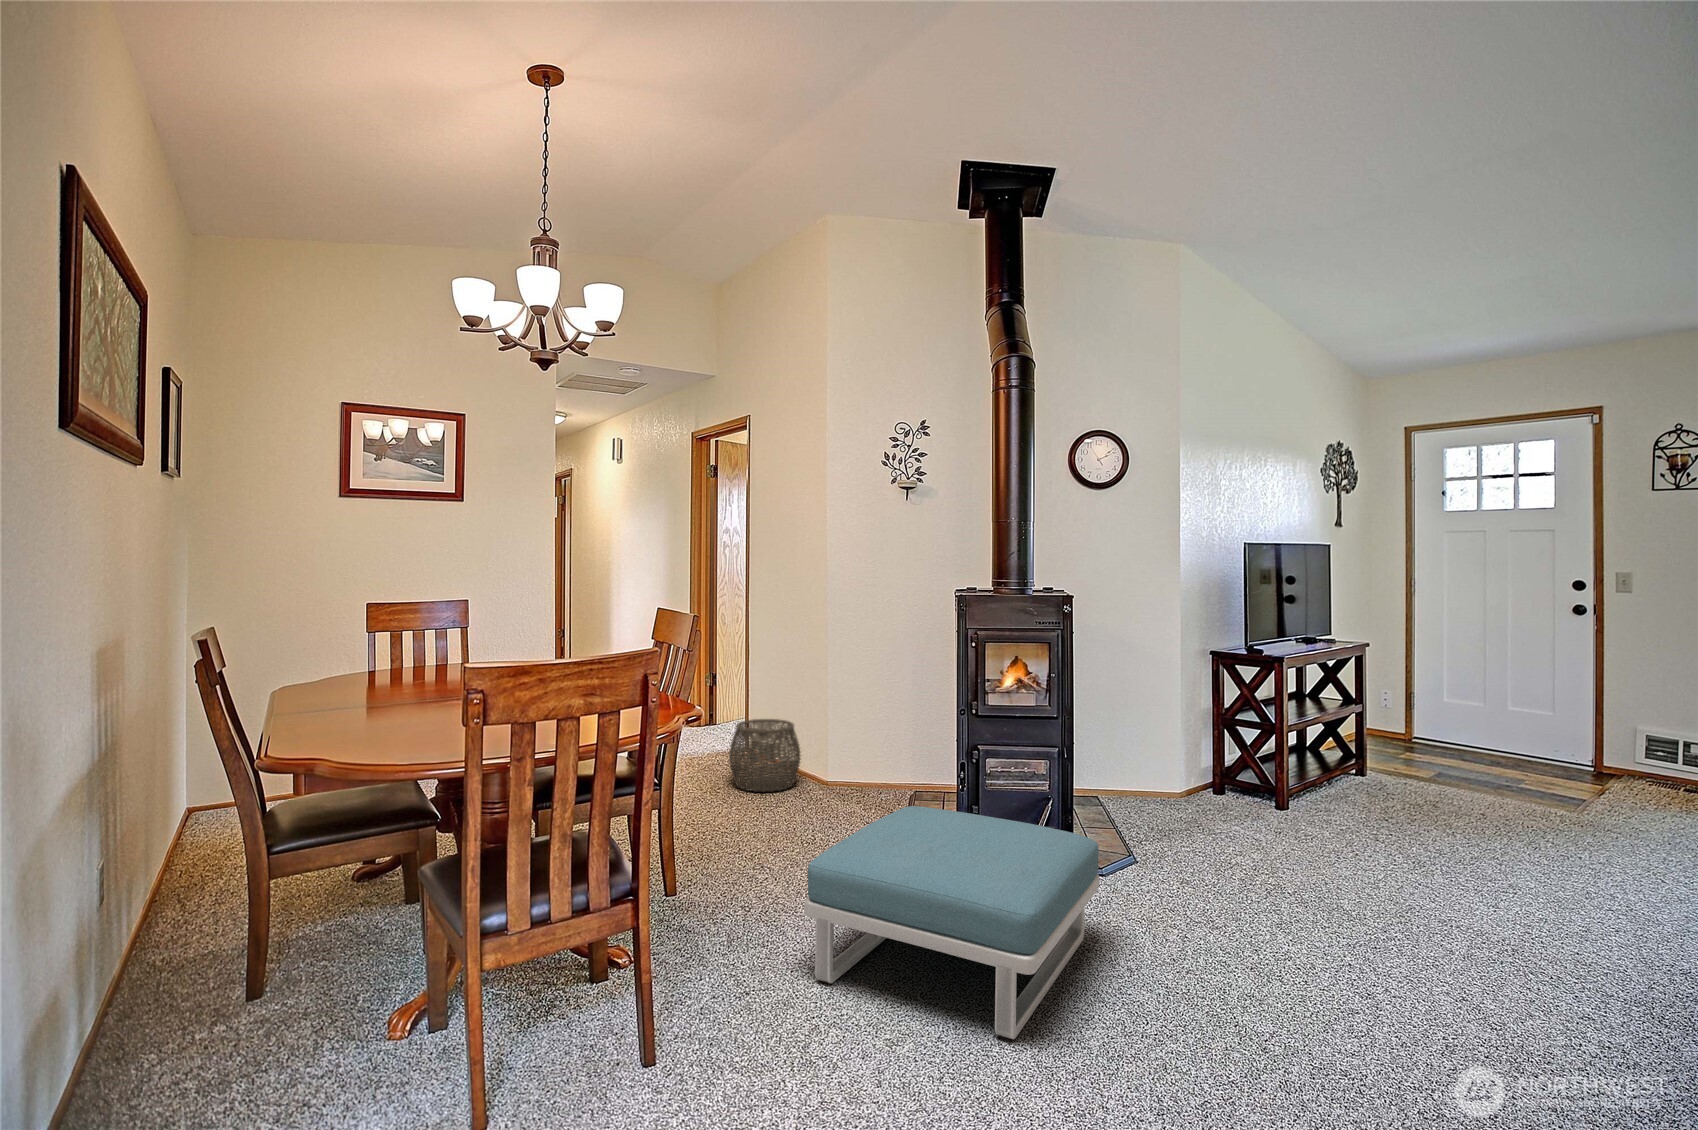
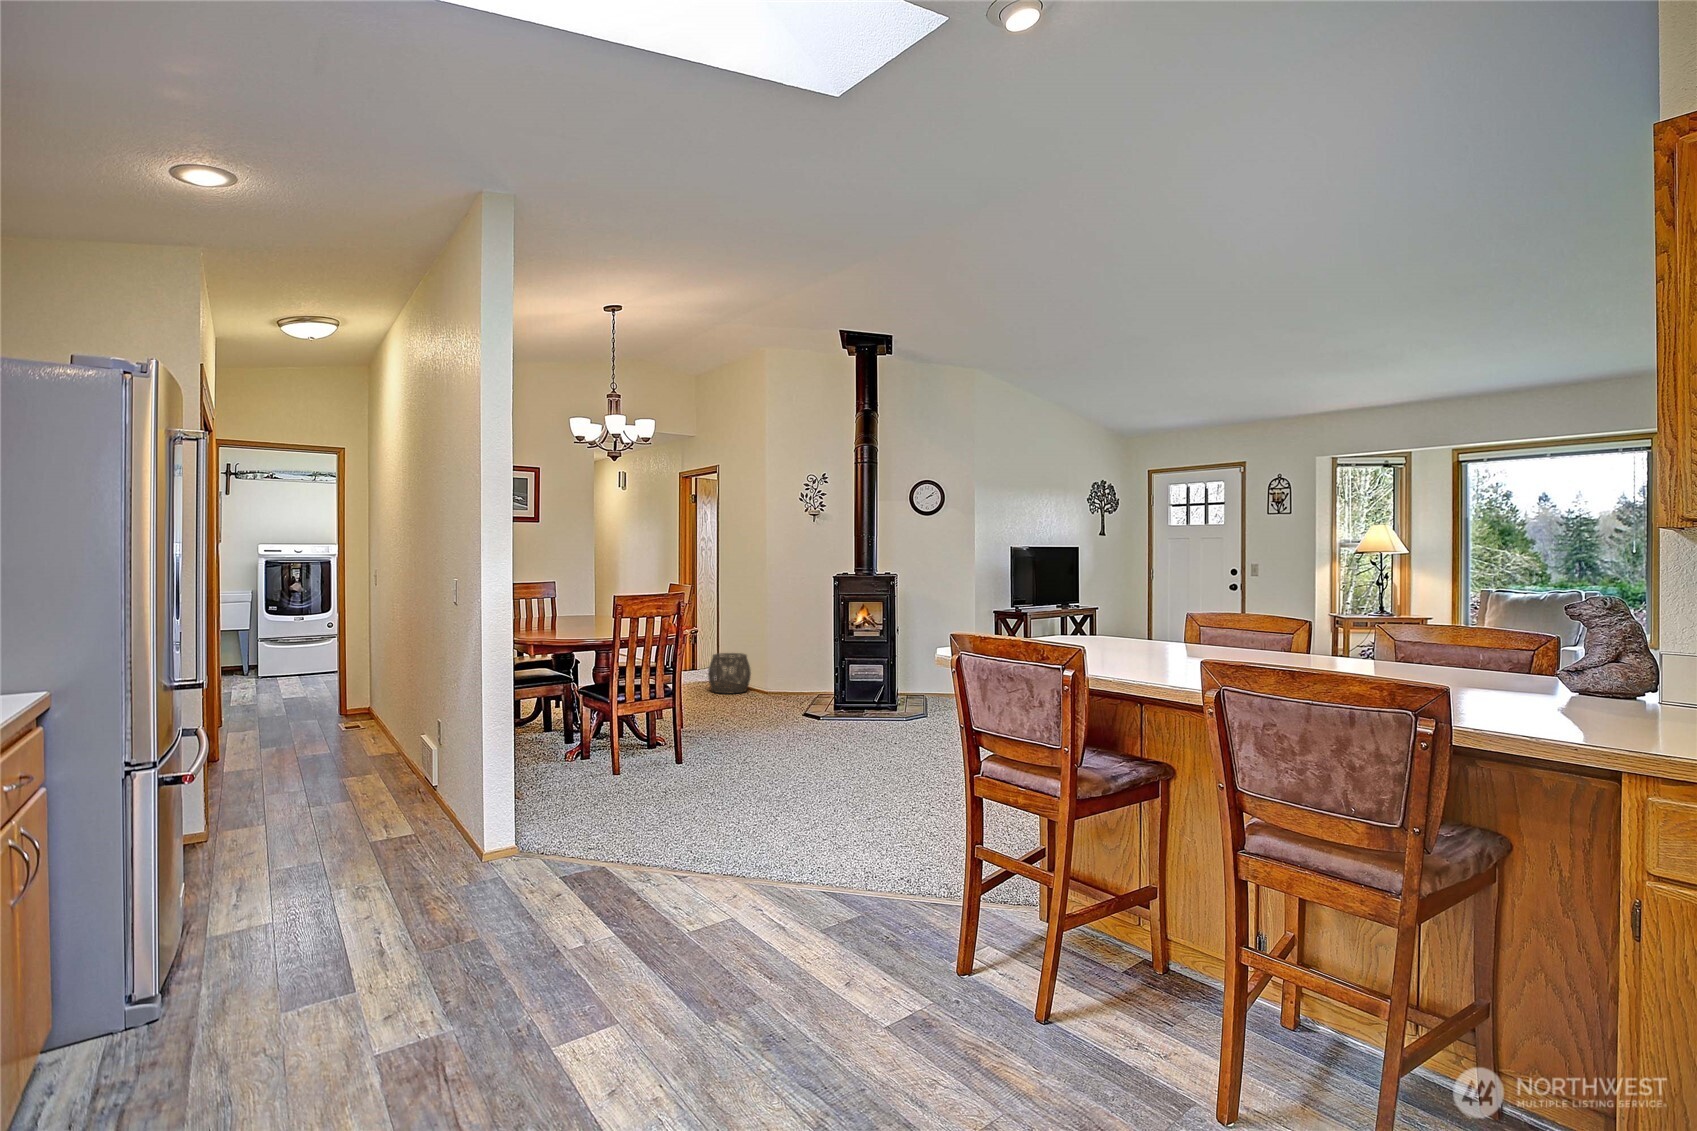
footstool: present [804,806,1099,1039] -> none [747,680,887,757]

